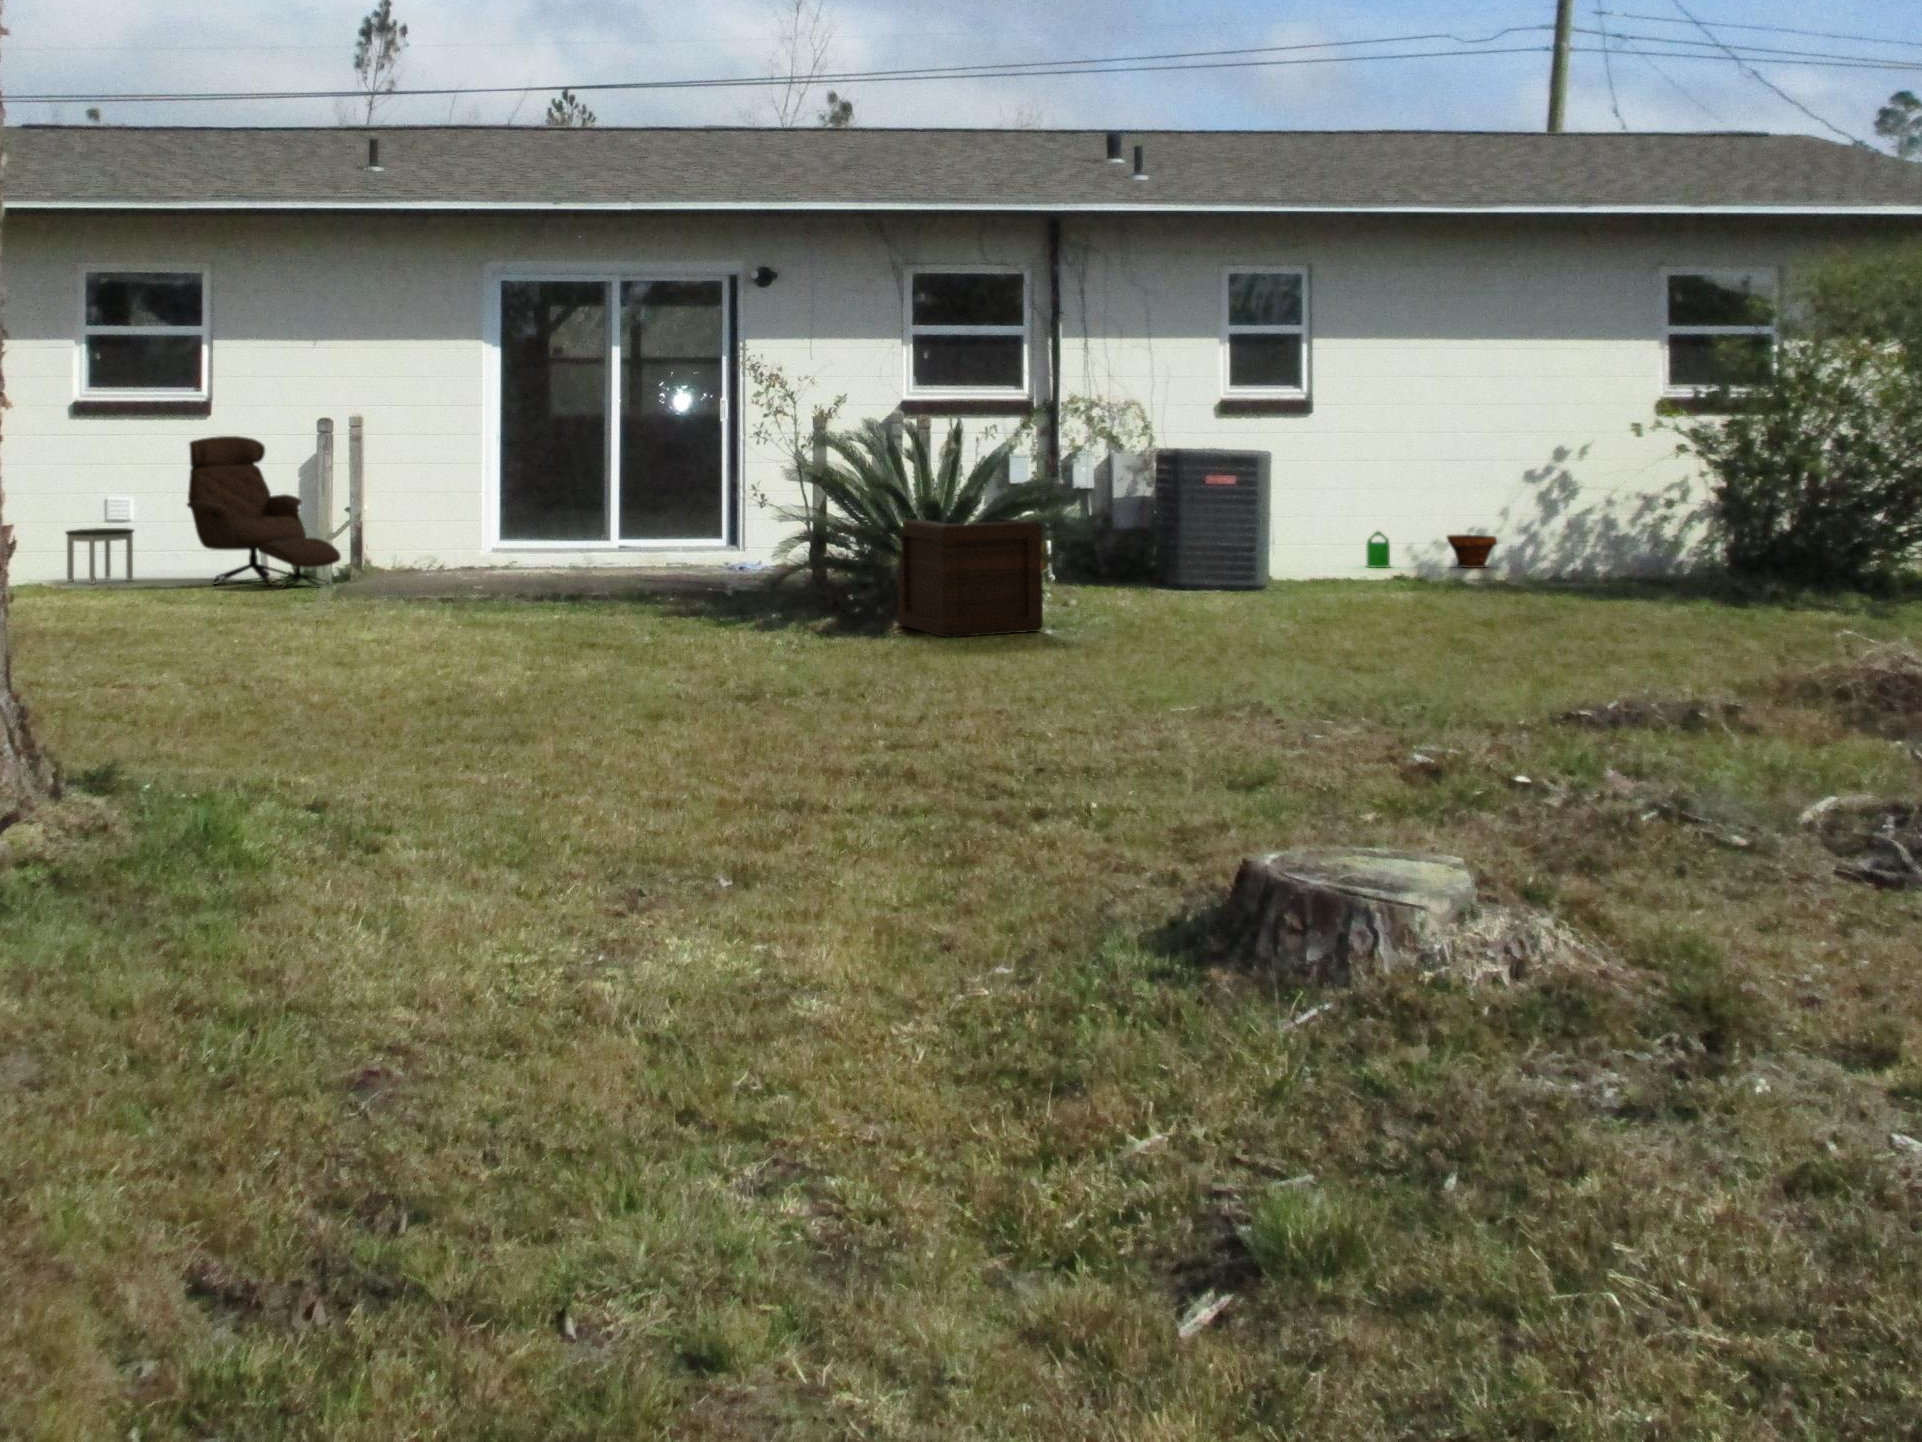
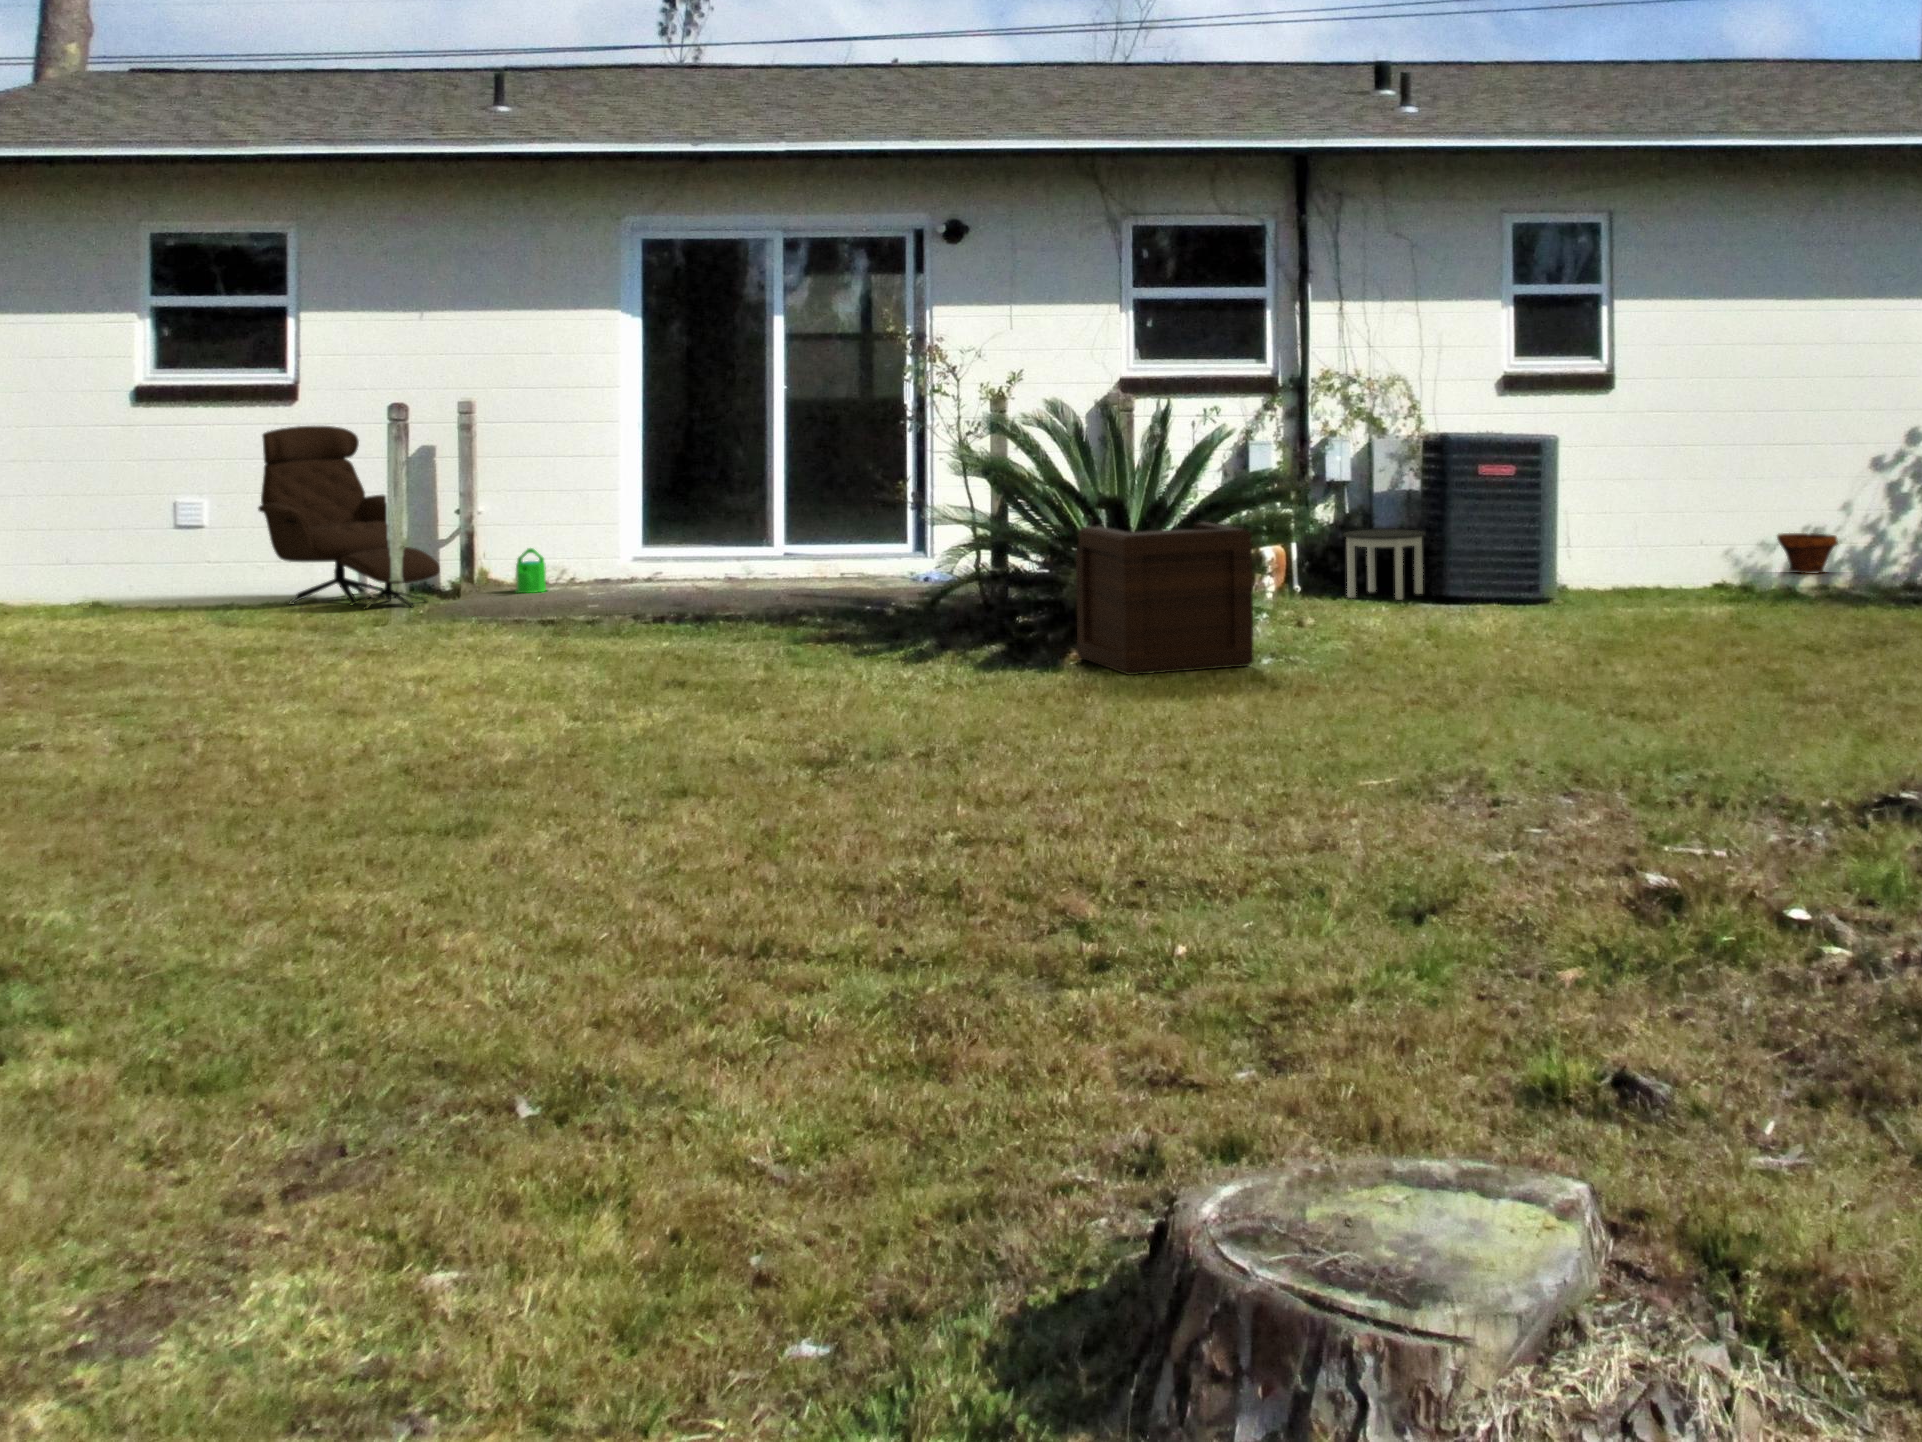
round table: present [65,528,135,584] -> present [1343,529,1425,600]
watering can: present [1367,532,1391,568] -> present [516,548,546,593]

